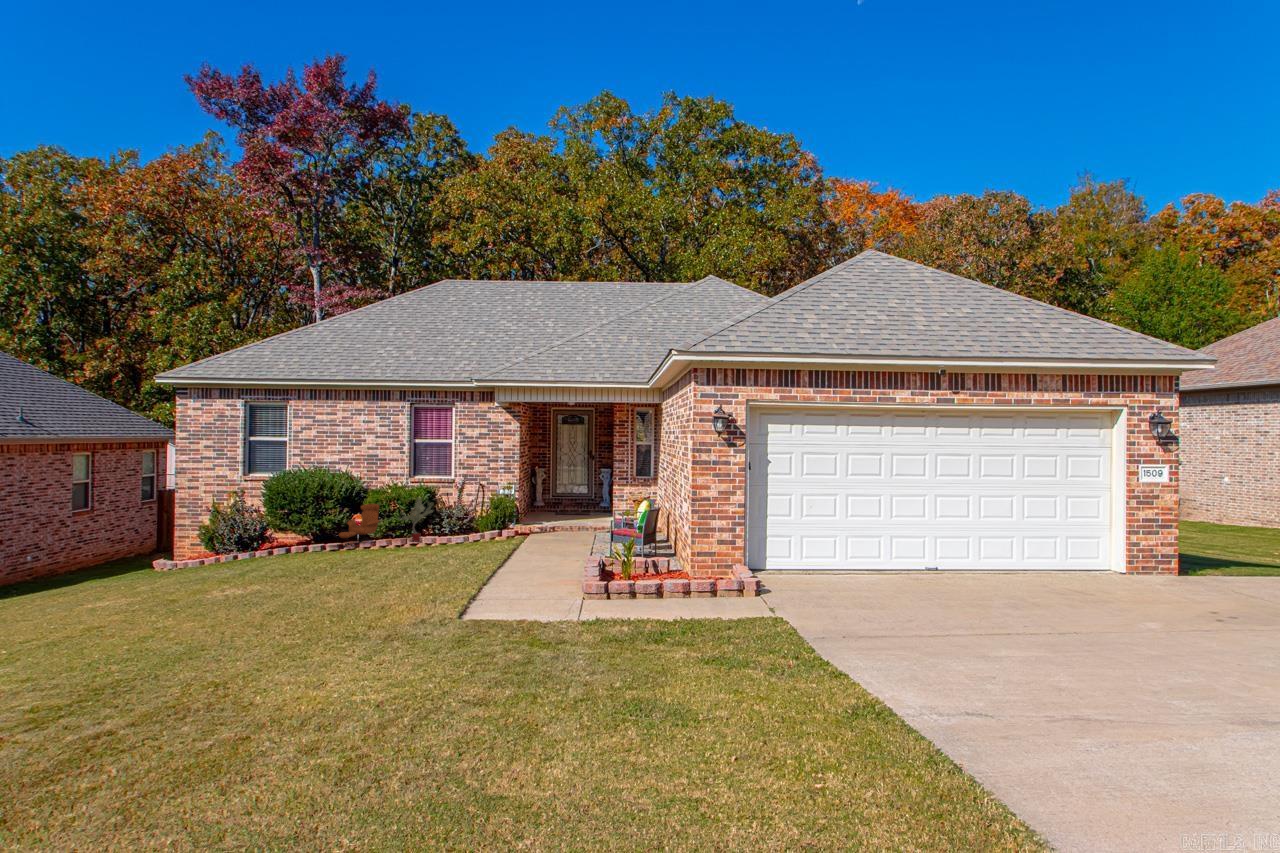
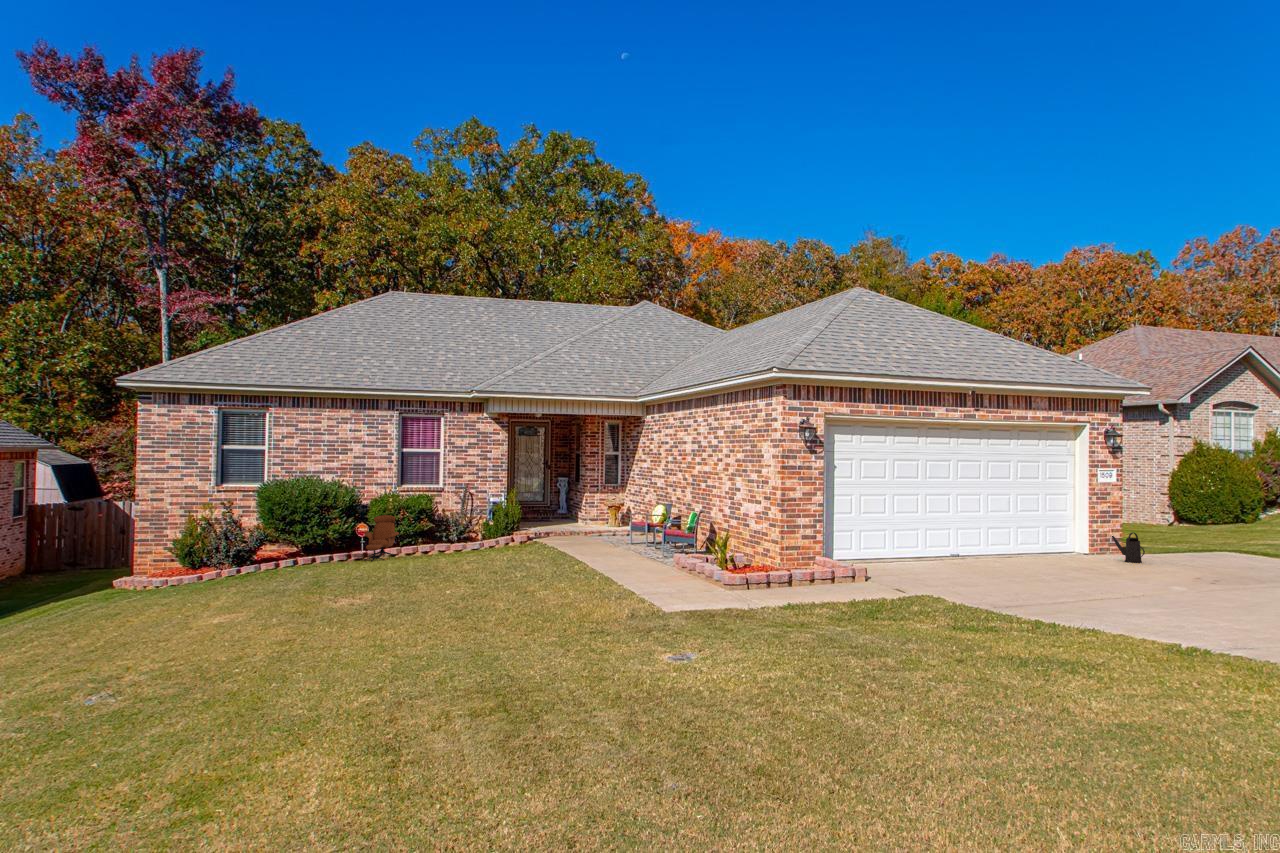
potted tree: present [398,499,433,542] -> none [418,508,452,554]
watering can: none [1159,547,1199,587] -> present [1112,532,1145,563]

